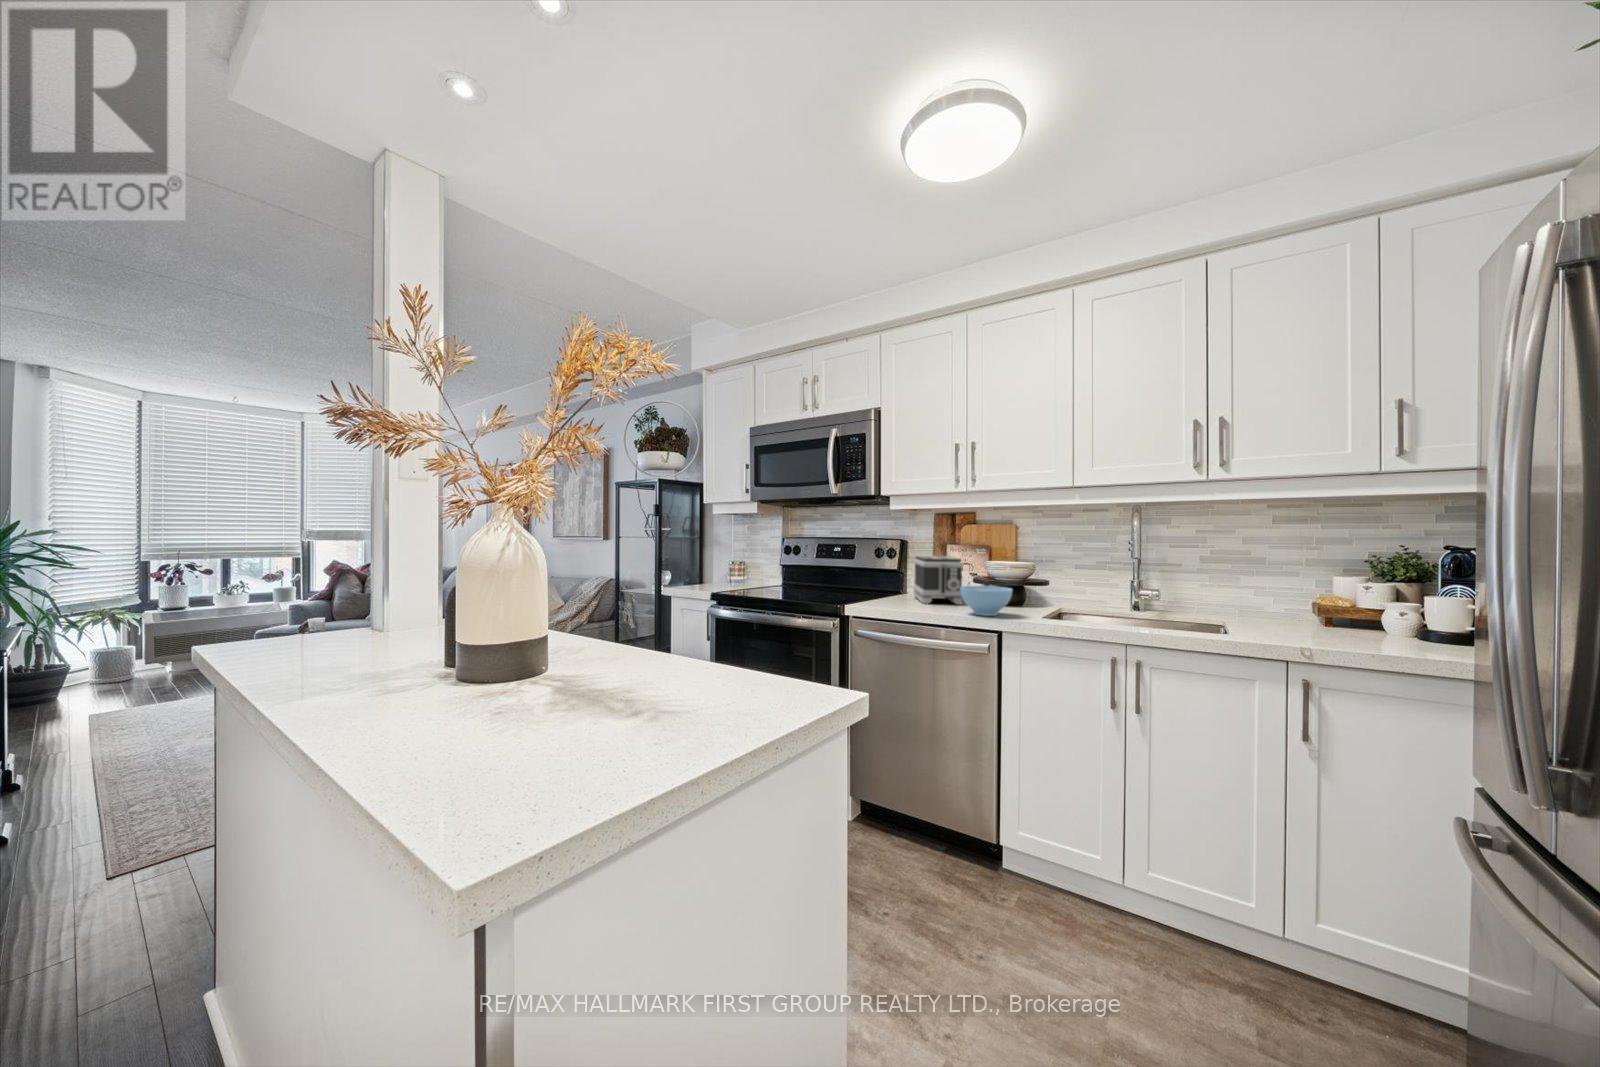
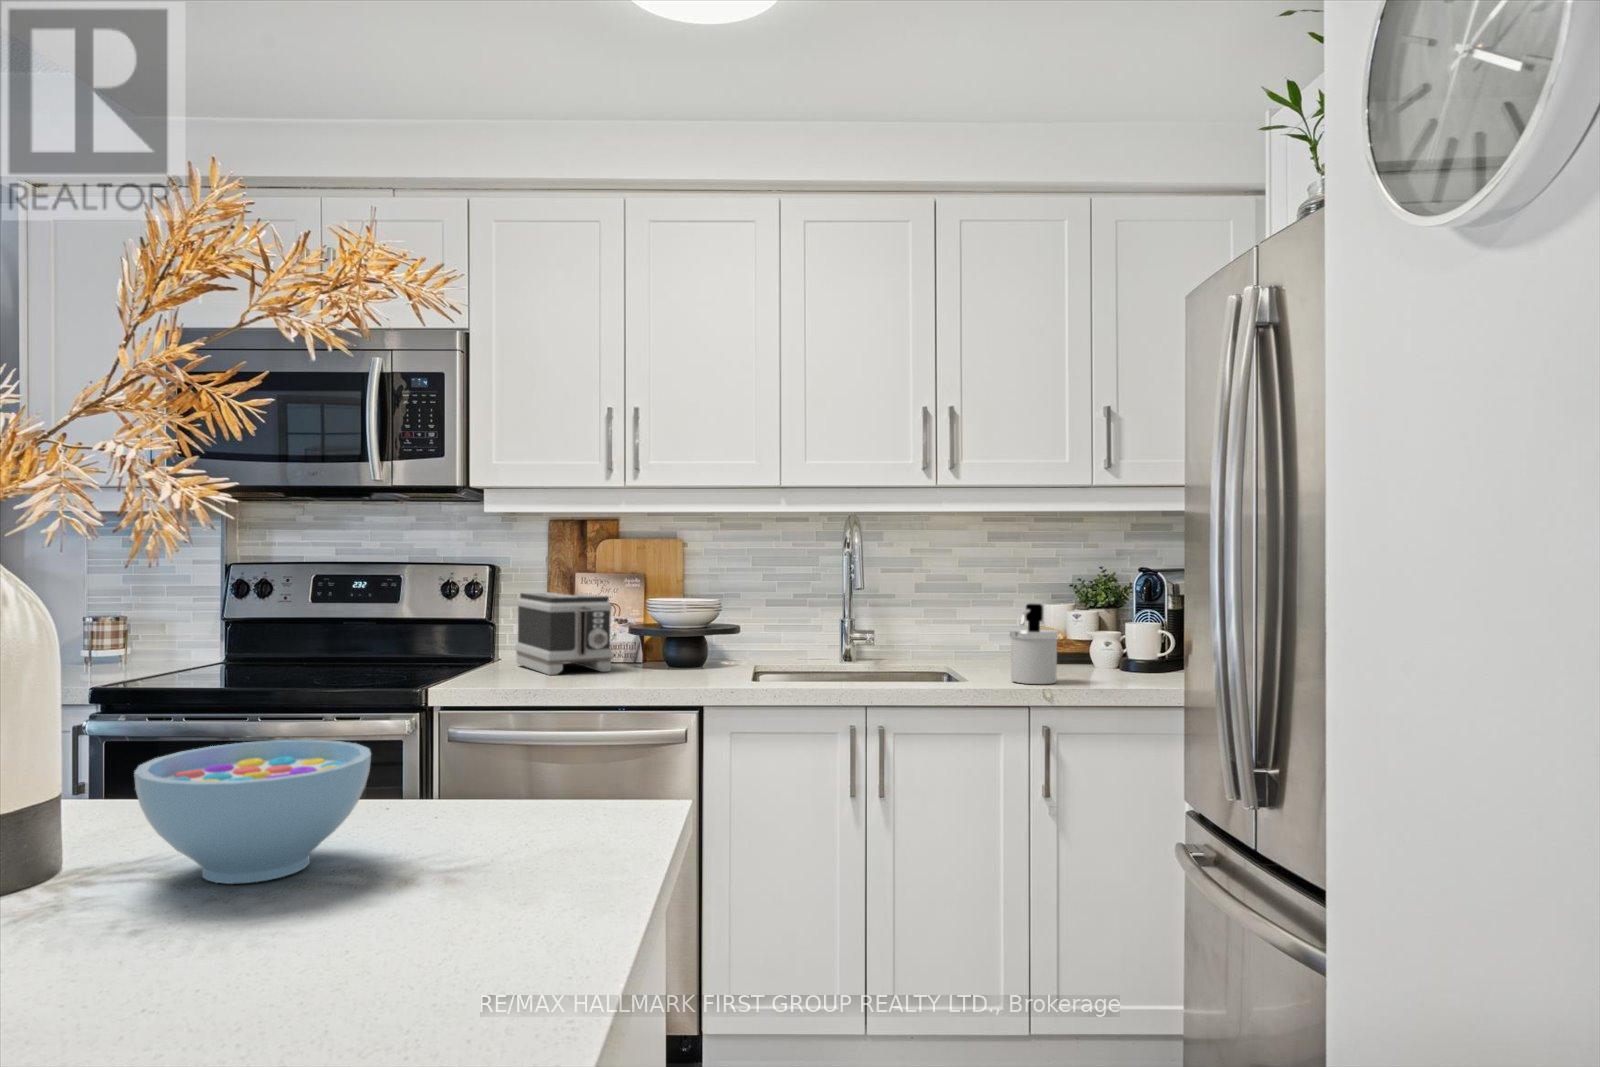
soap dispenser: none [1276,574,1331,644] -> present [1010,603,1059,684]
bowl: present [960,586,1013,616] -> present [134,740,371,884]

